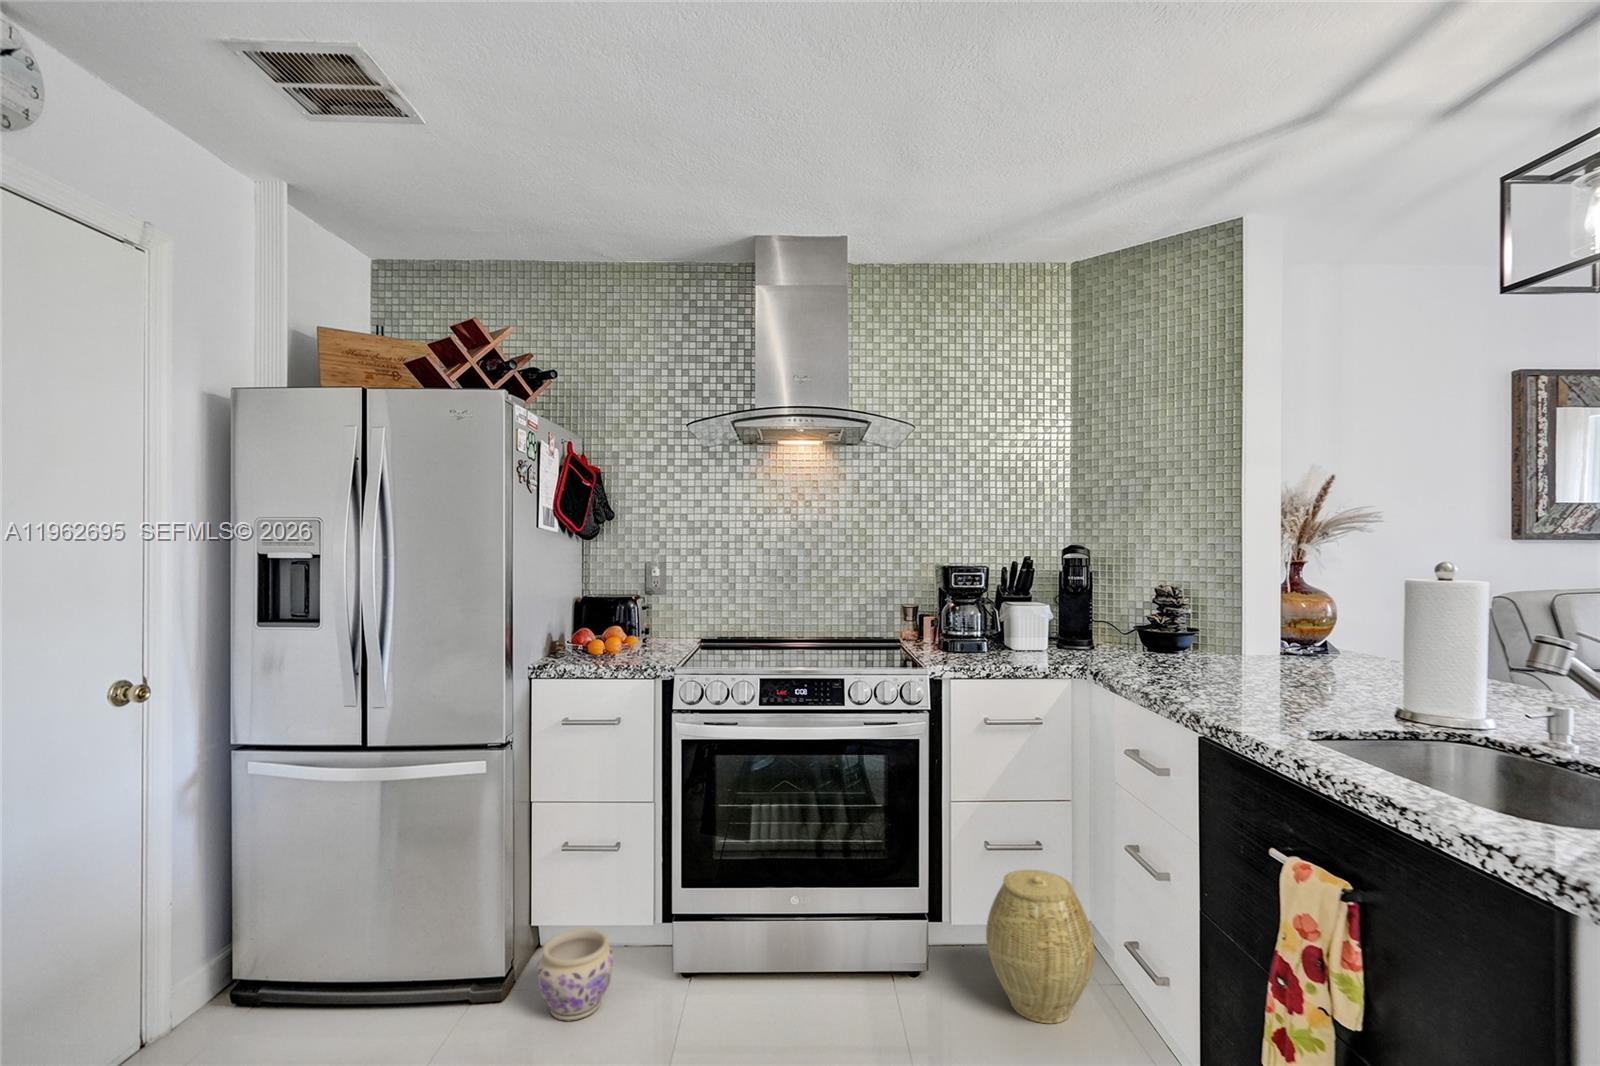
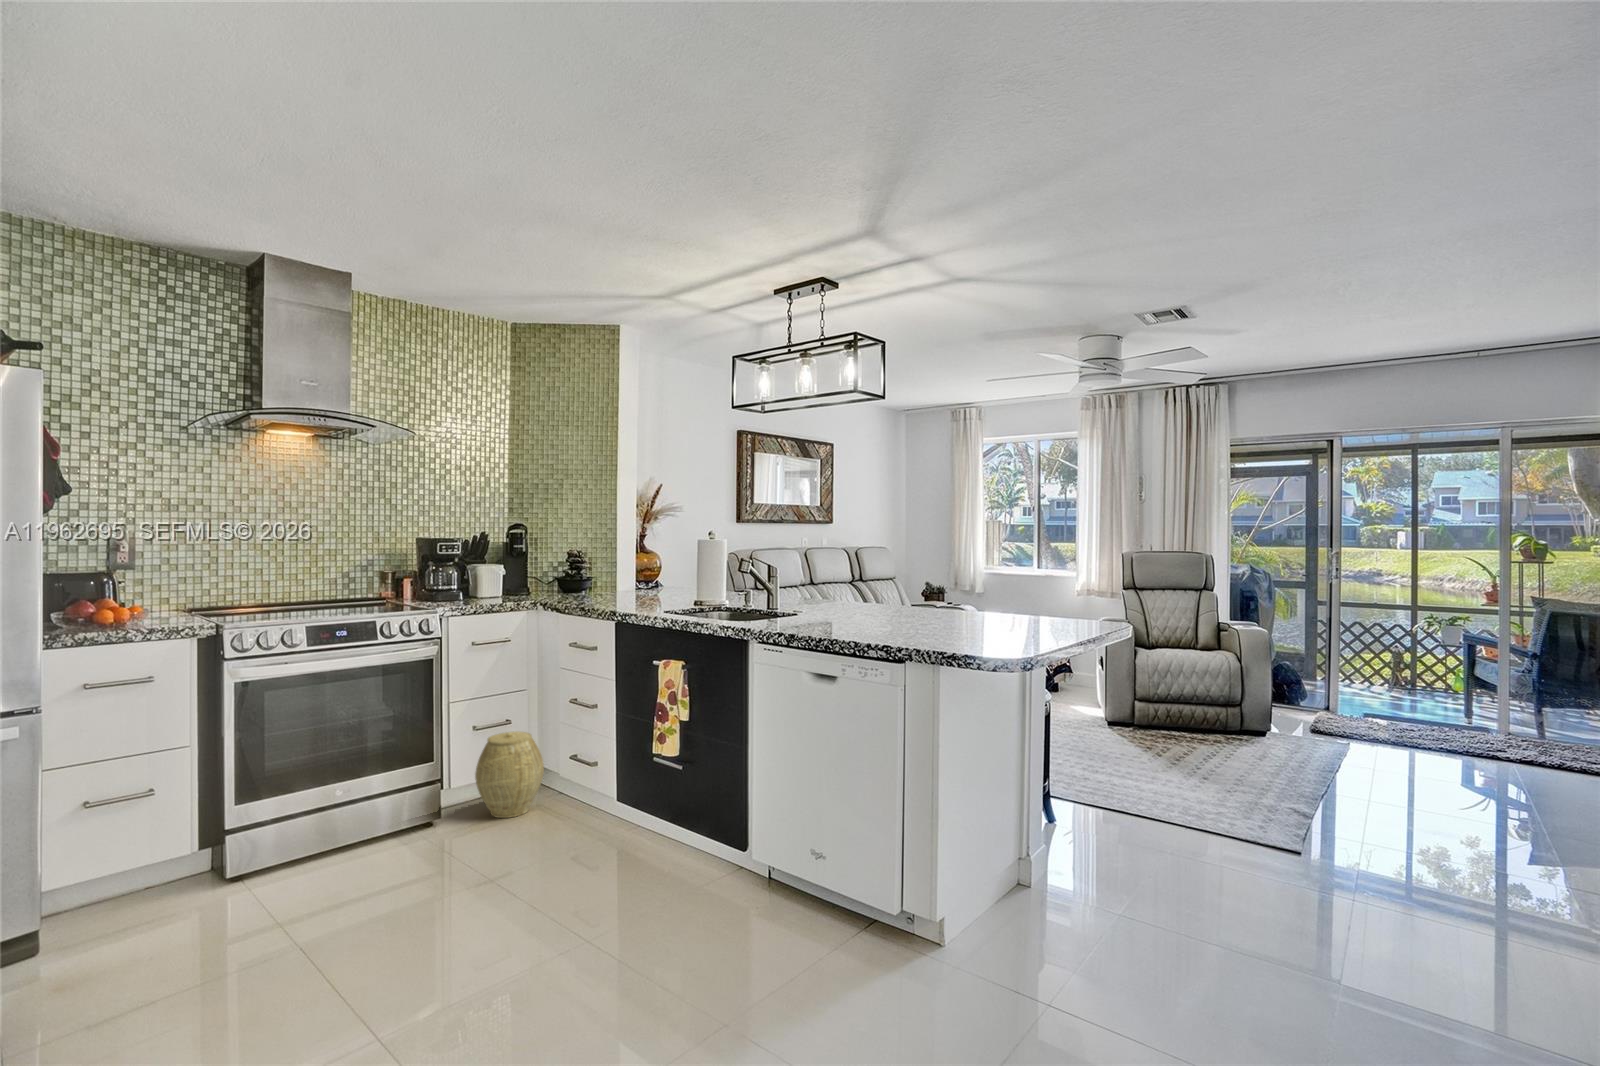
planter: present [537,928,613,1021] -> none [85,857,170,933]

